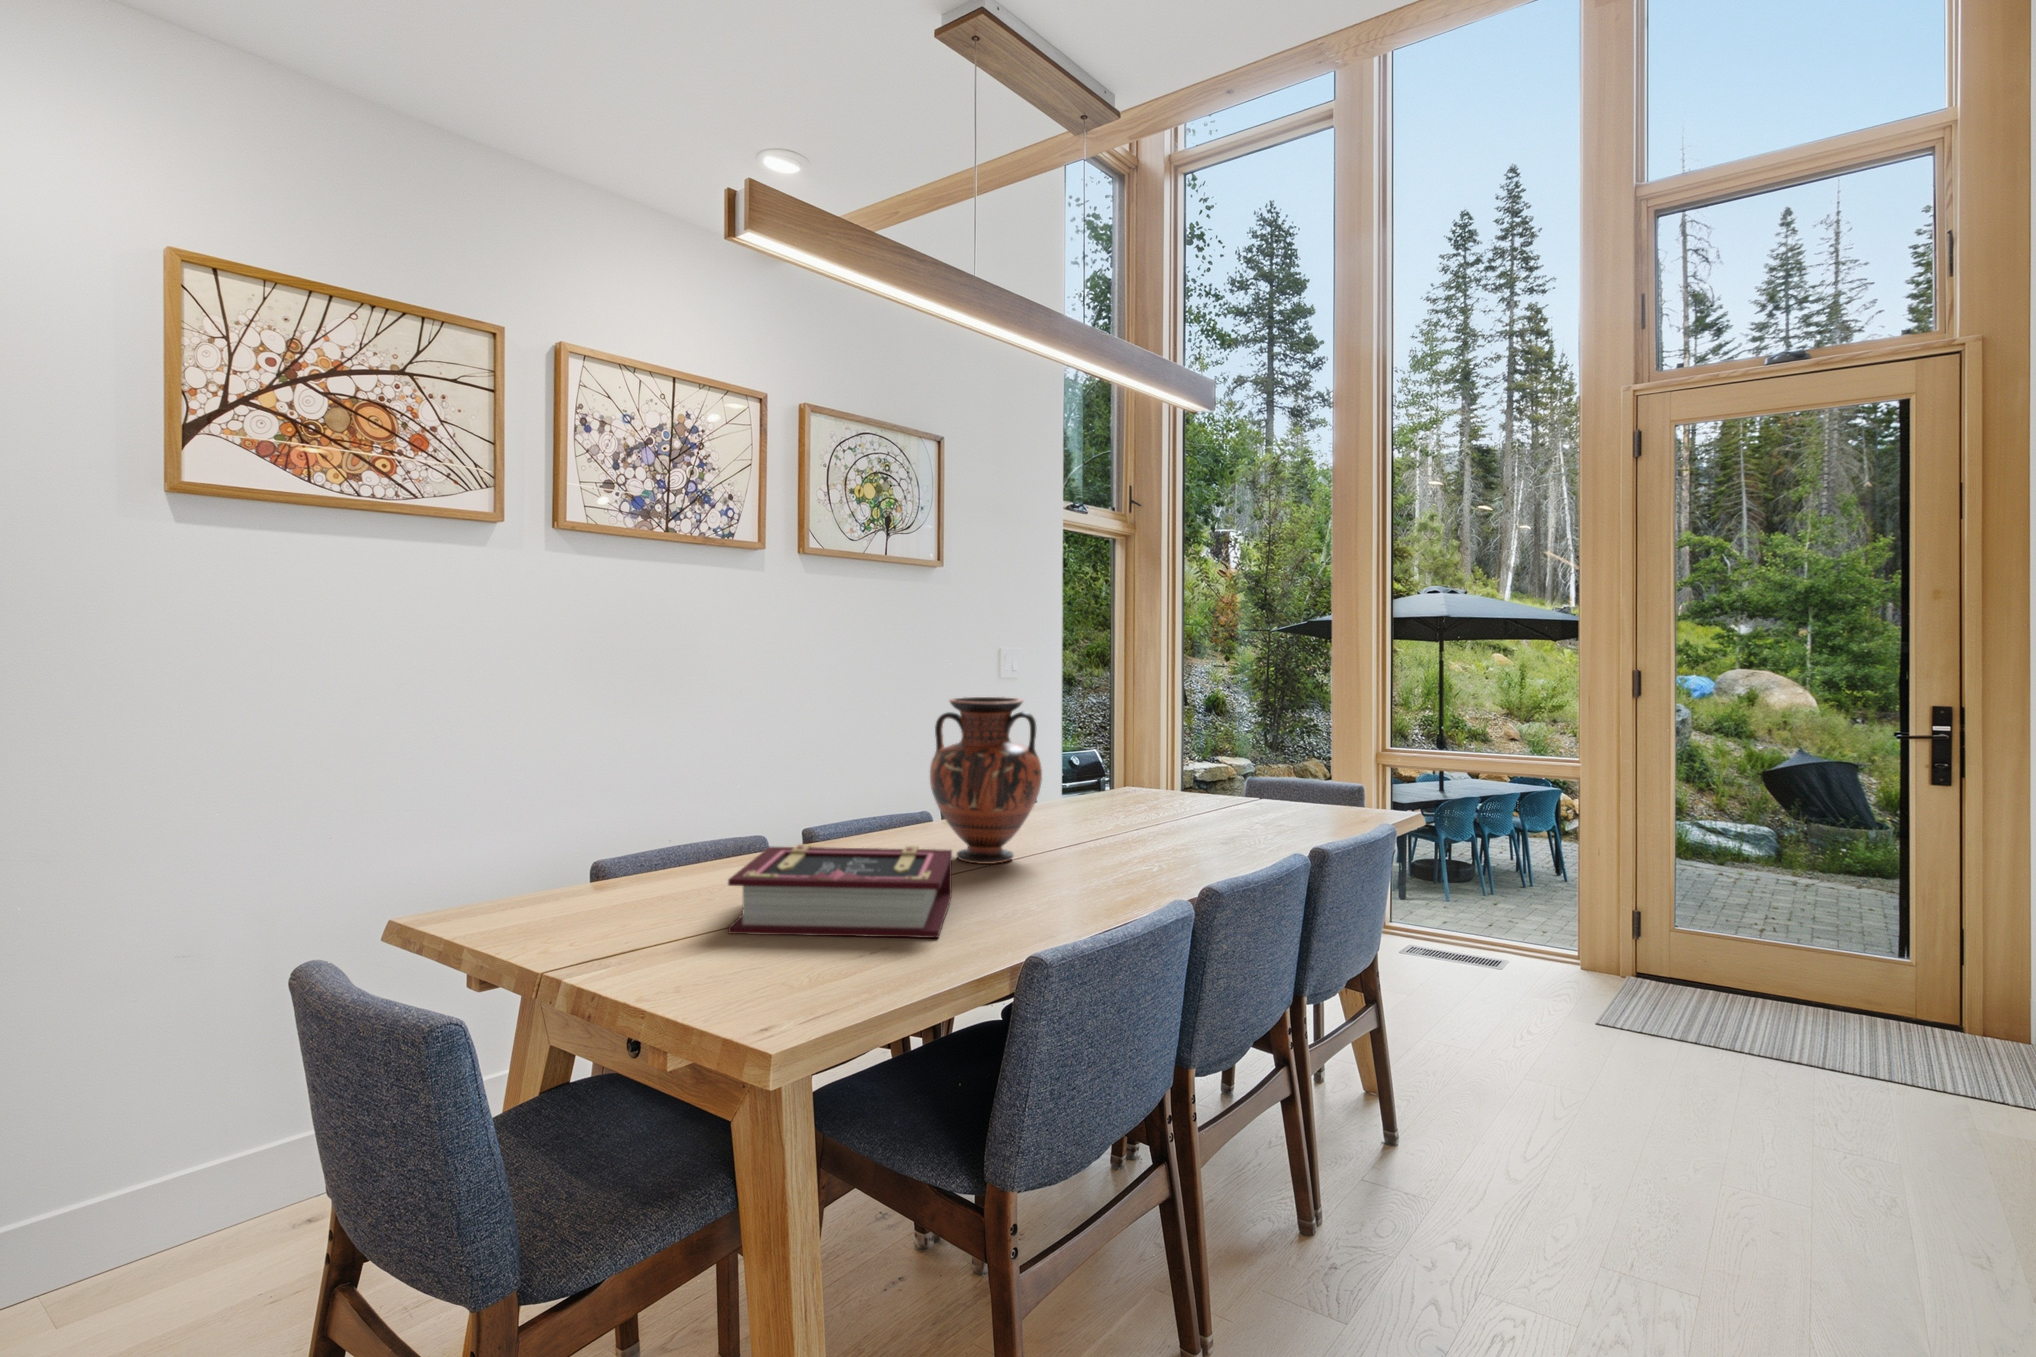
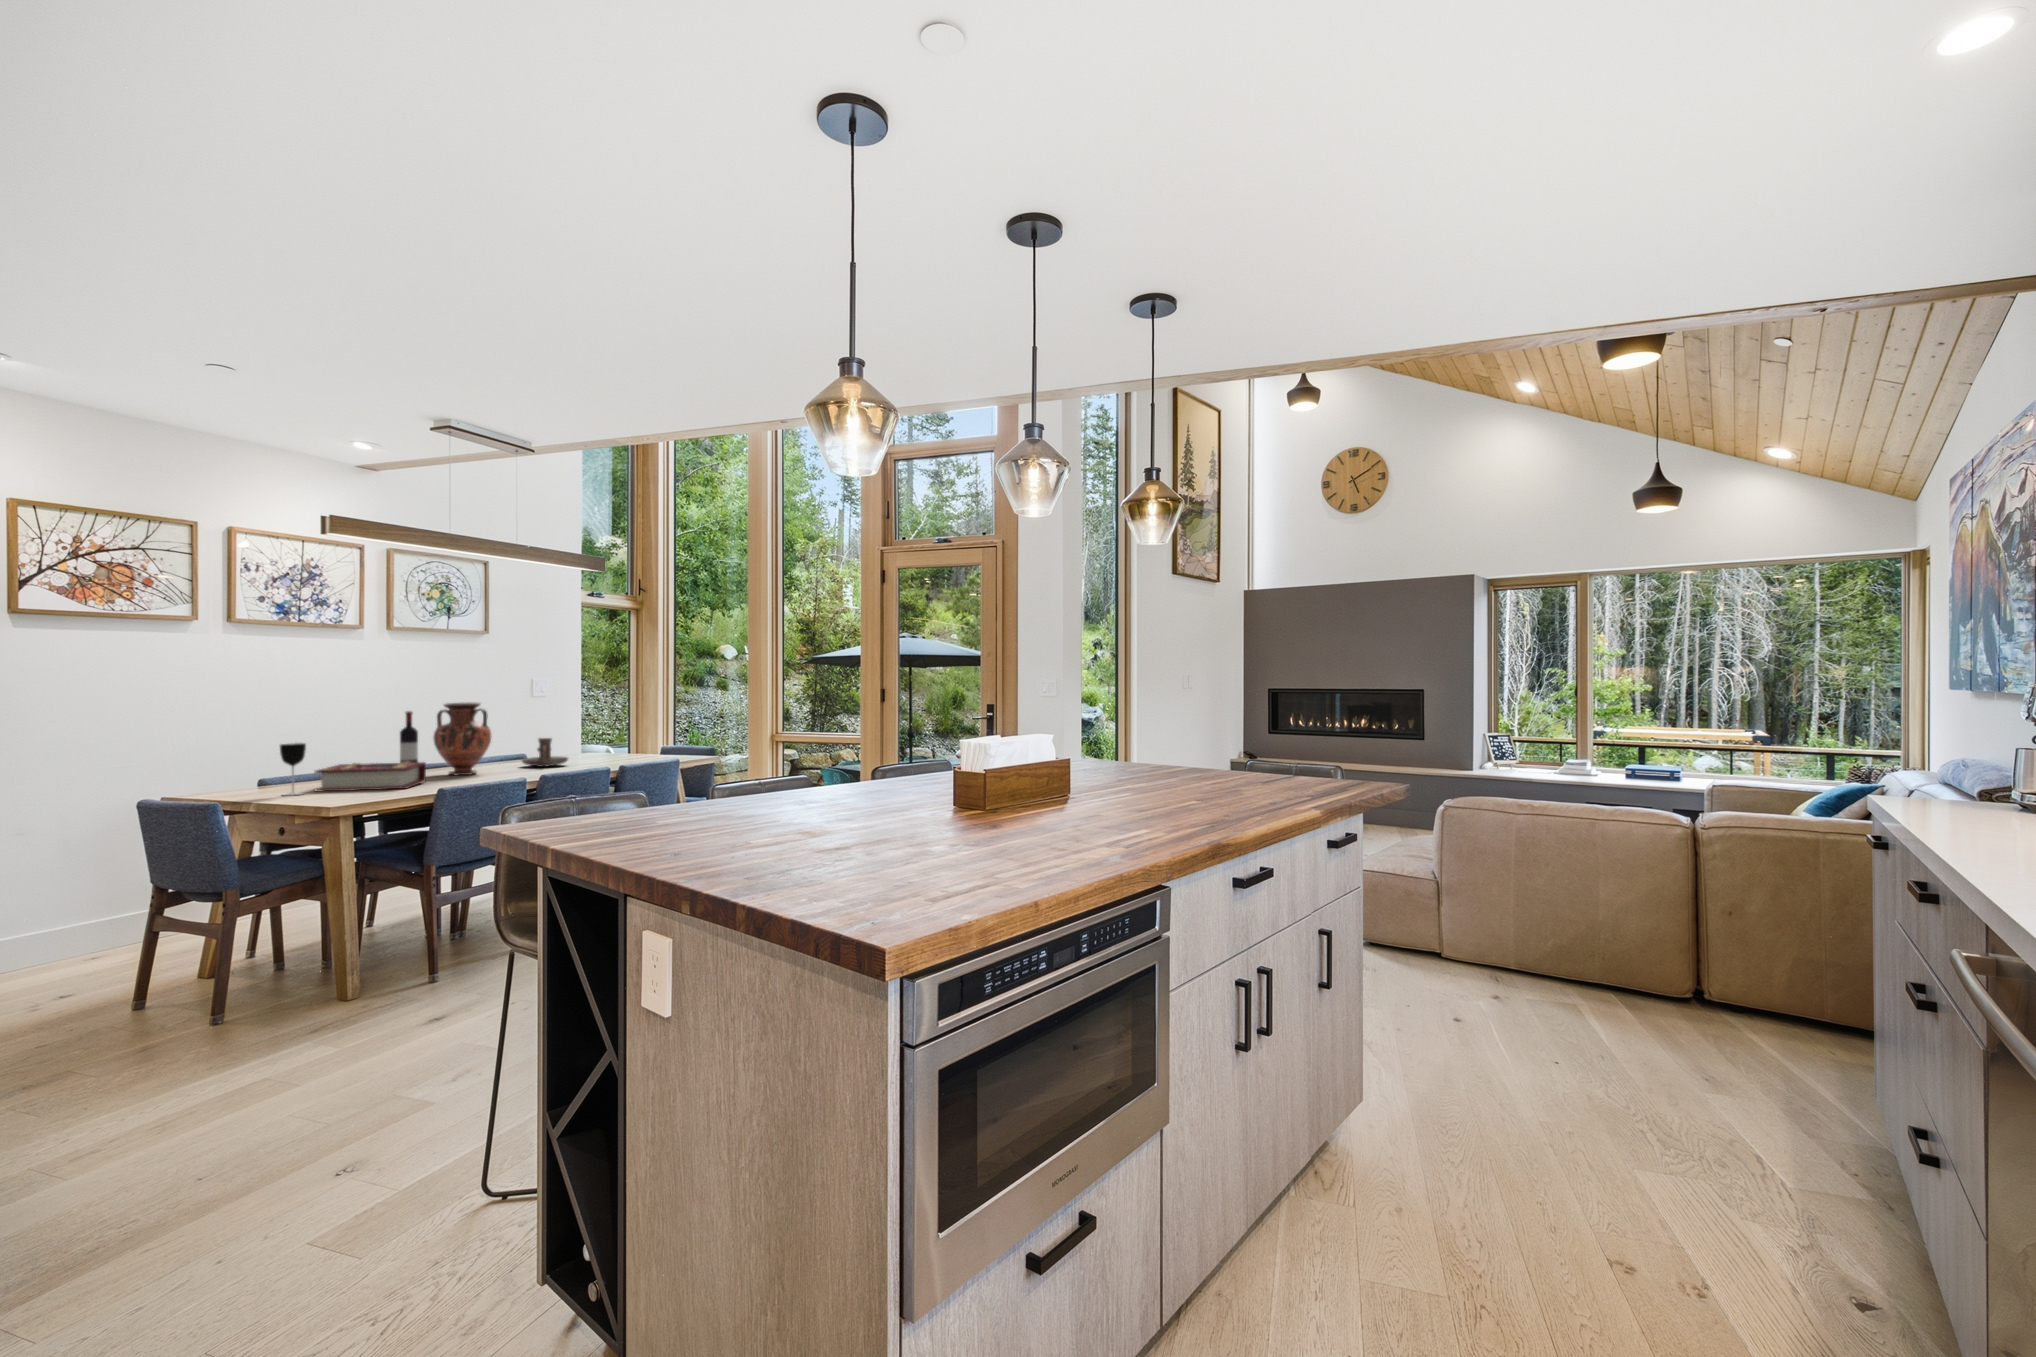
wine bottle: none [842,710,874,830] -> present [400,711,418,763]
candle holder: none [1062,772,1151,834] -> present [522,738,568,767]
wine glass: none [655,810,715,961] -> present [280,743,306,796]

